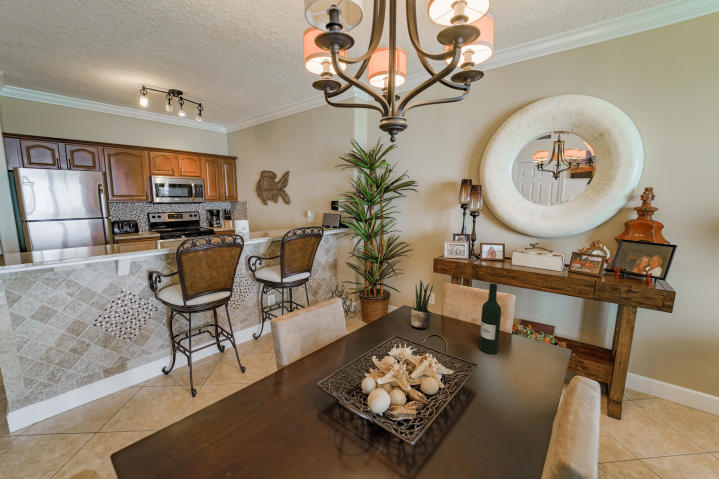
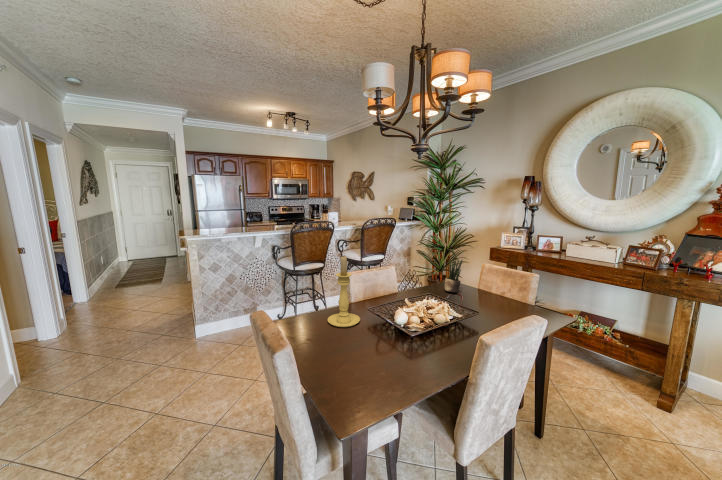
wine bottle: present [479,283,501,354] -> none [490,258,506,311]
candle holder: none [255,312,317,454] -> present [328,255,360,327]

